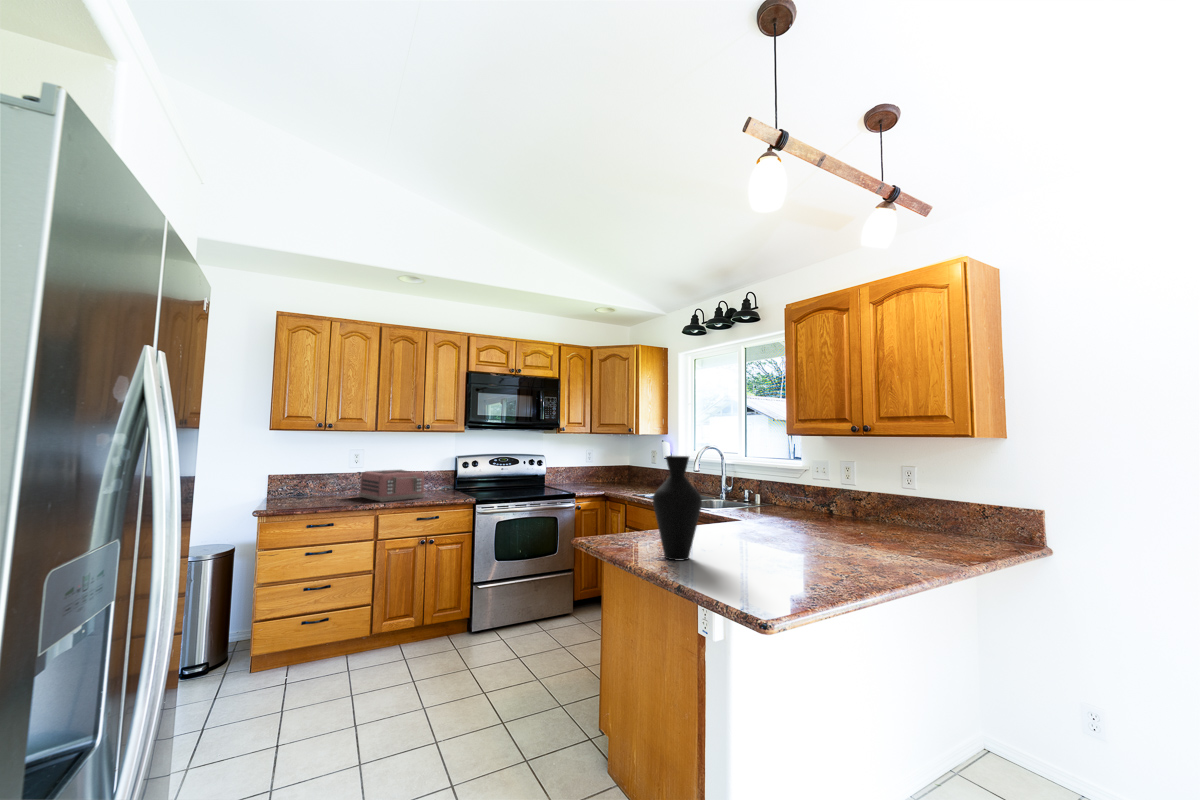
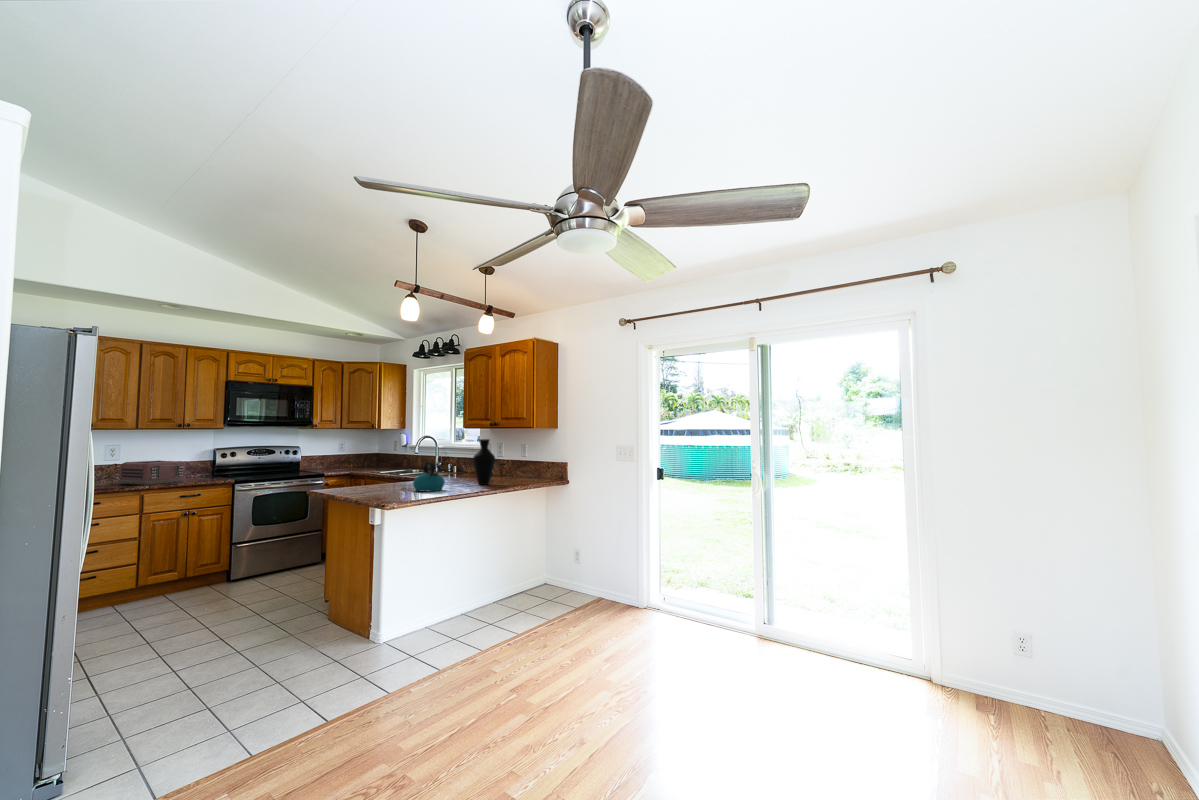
vase: present [653,456,702,560] -> present [473,439,495,485]
kettle: none [763,504,832,573] -> present [413,461,445,492]

